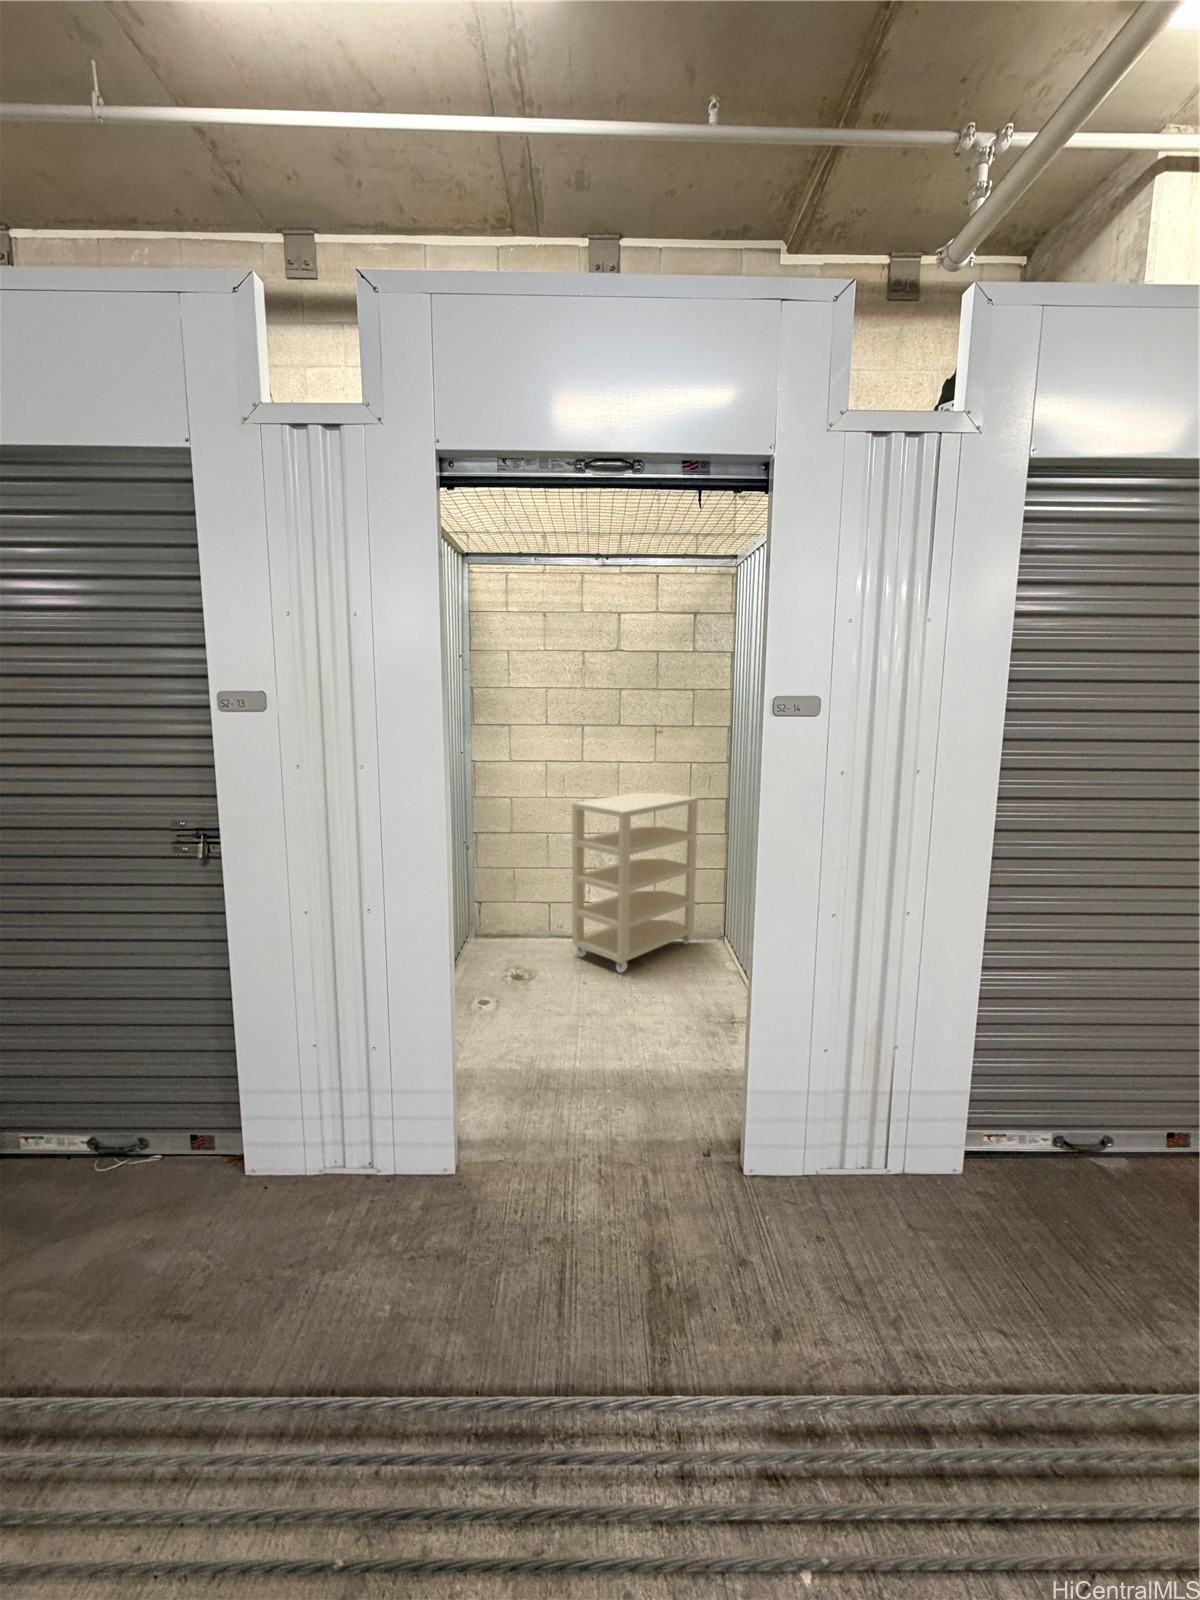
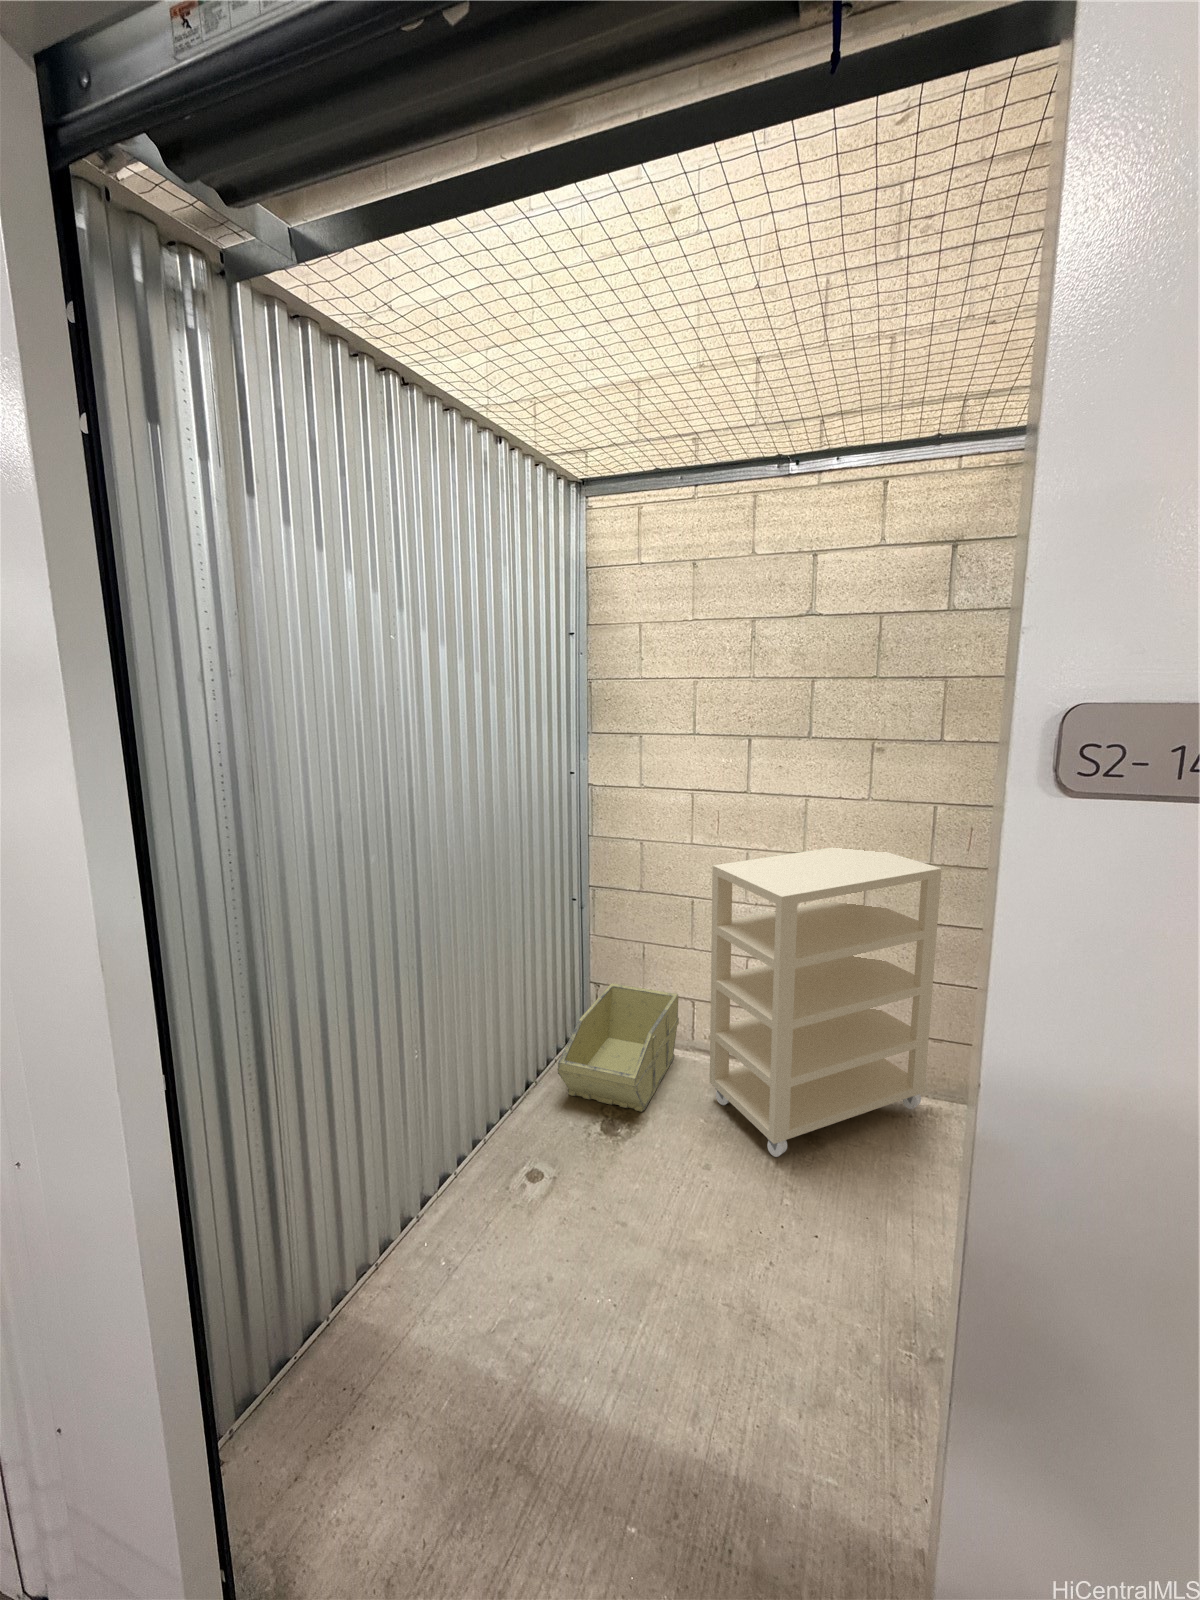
storage bin: none [477,898,542,967] -> present [558,983,679,1112]

